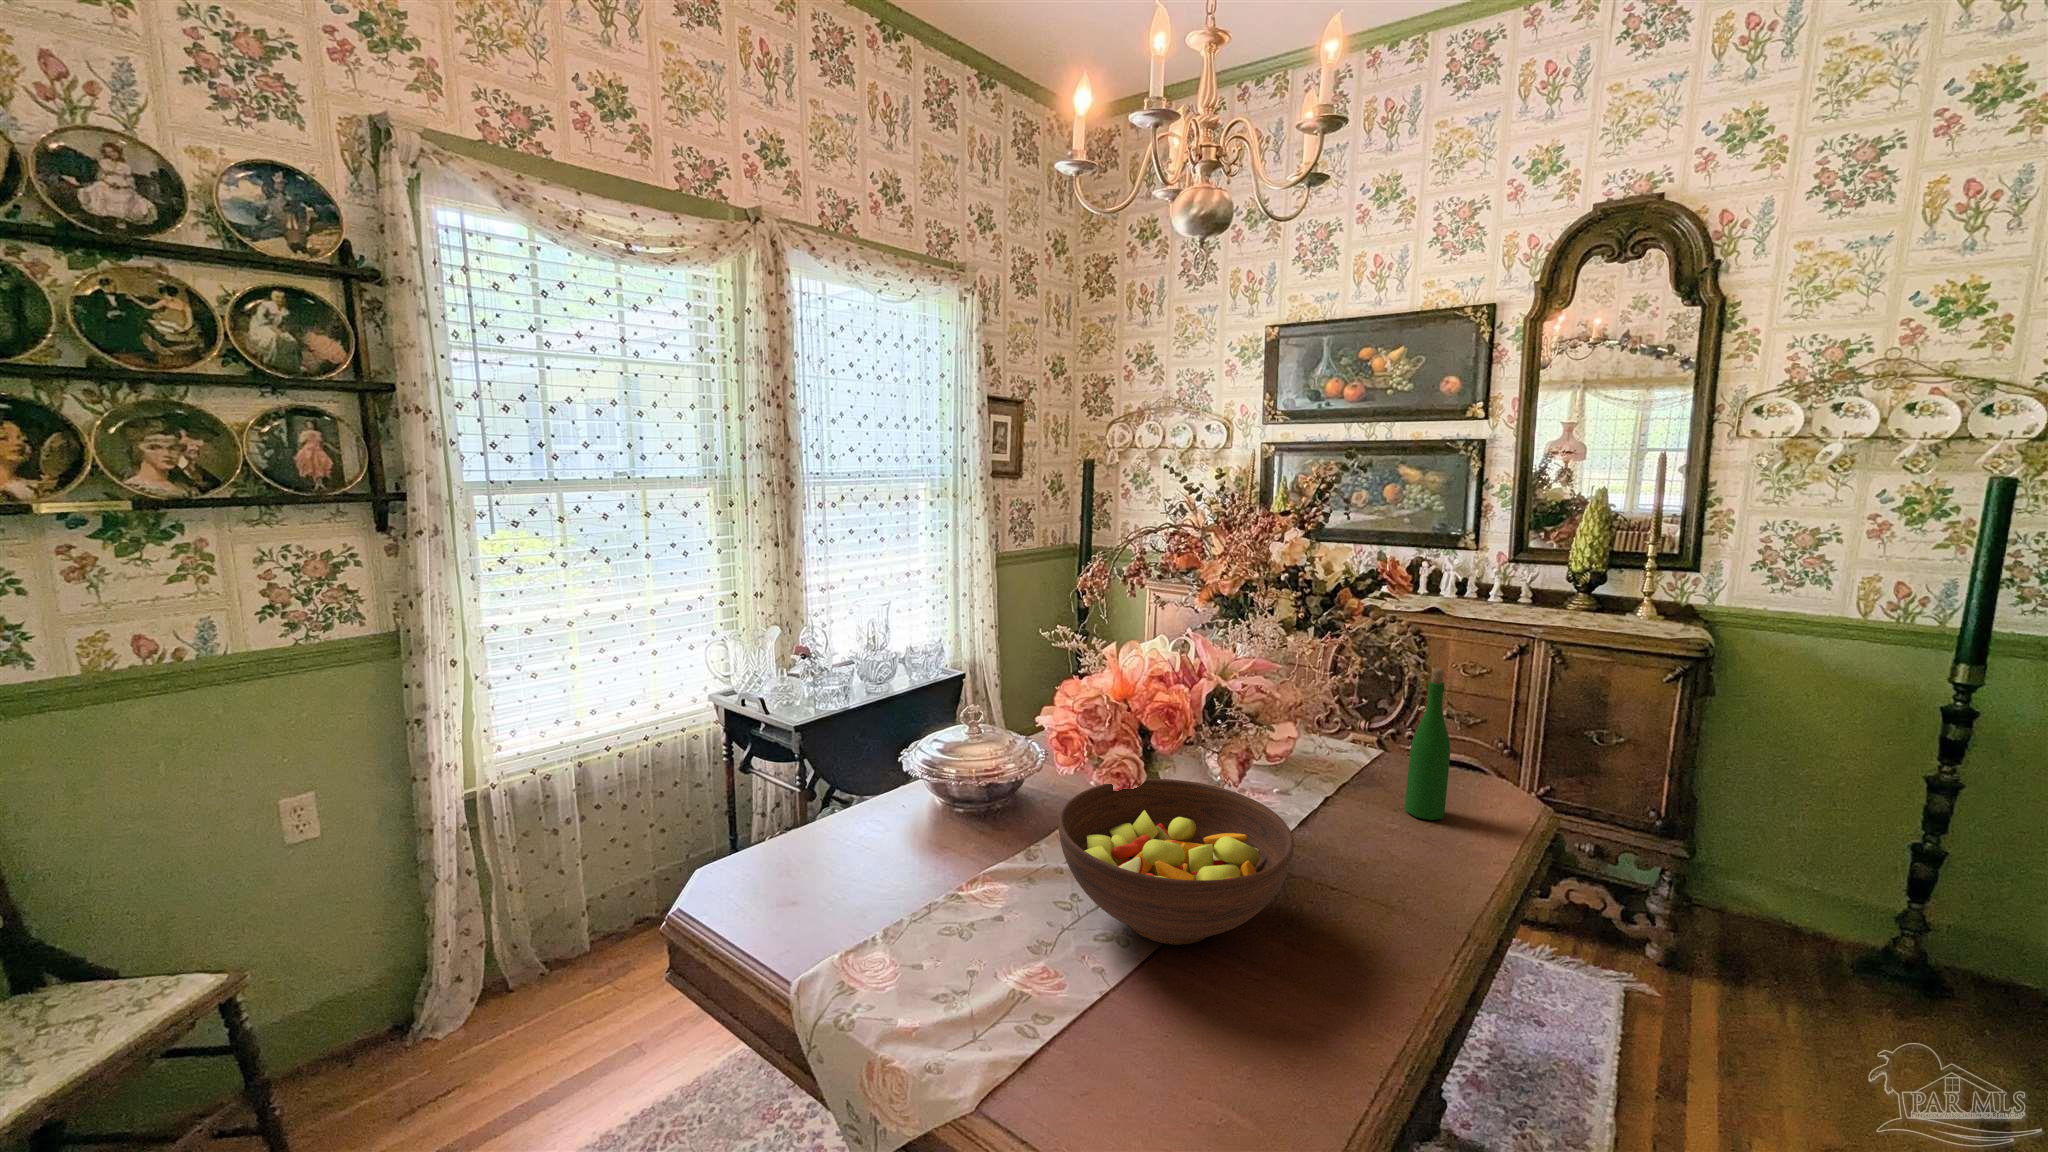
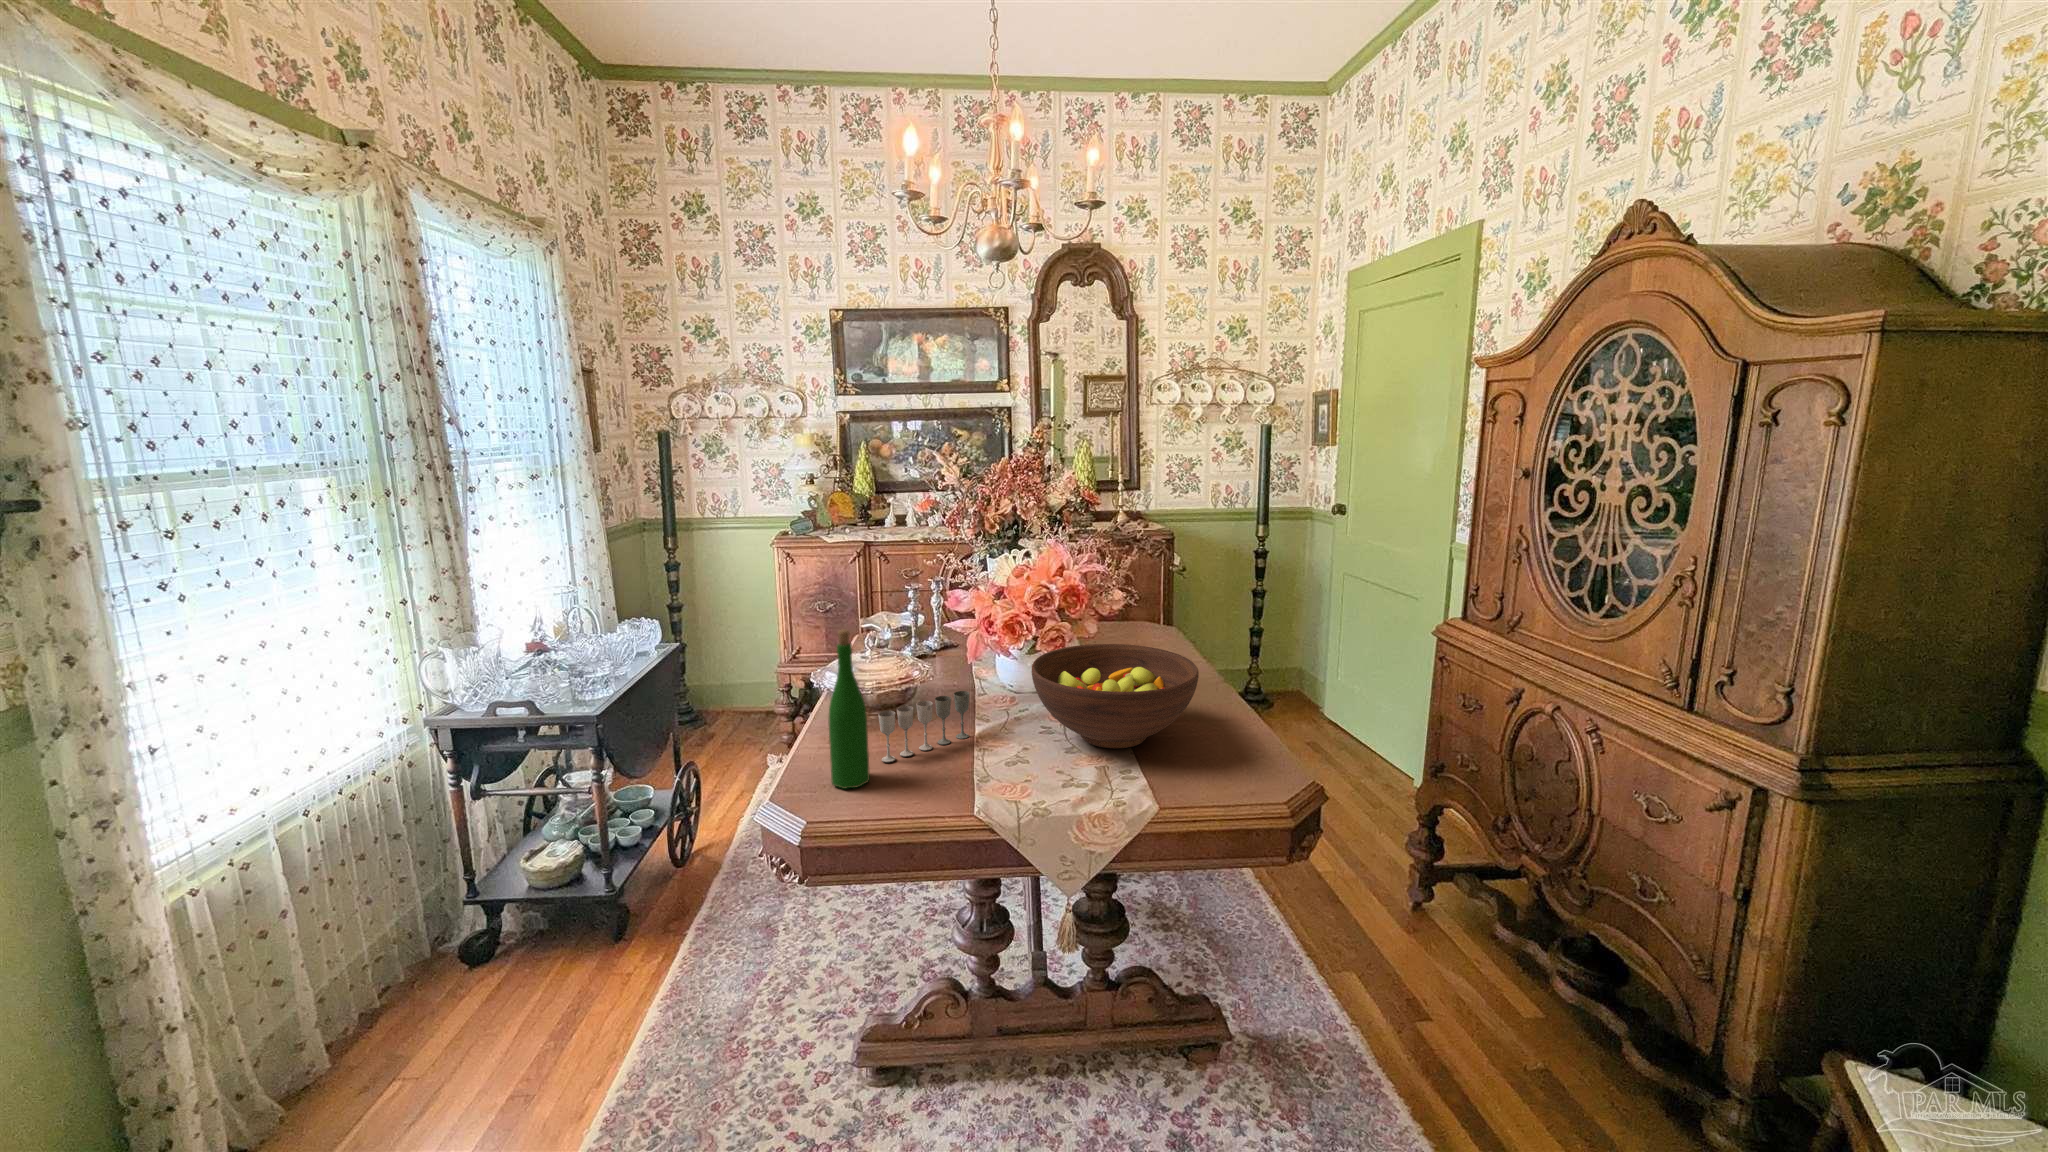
wine bottle: present [1405,668,1450,820] -> present [828,629,870,789]
wine glass: none [918,791,1038,852] -> present [878,691,969,762]

